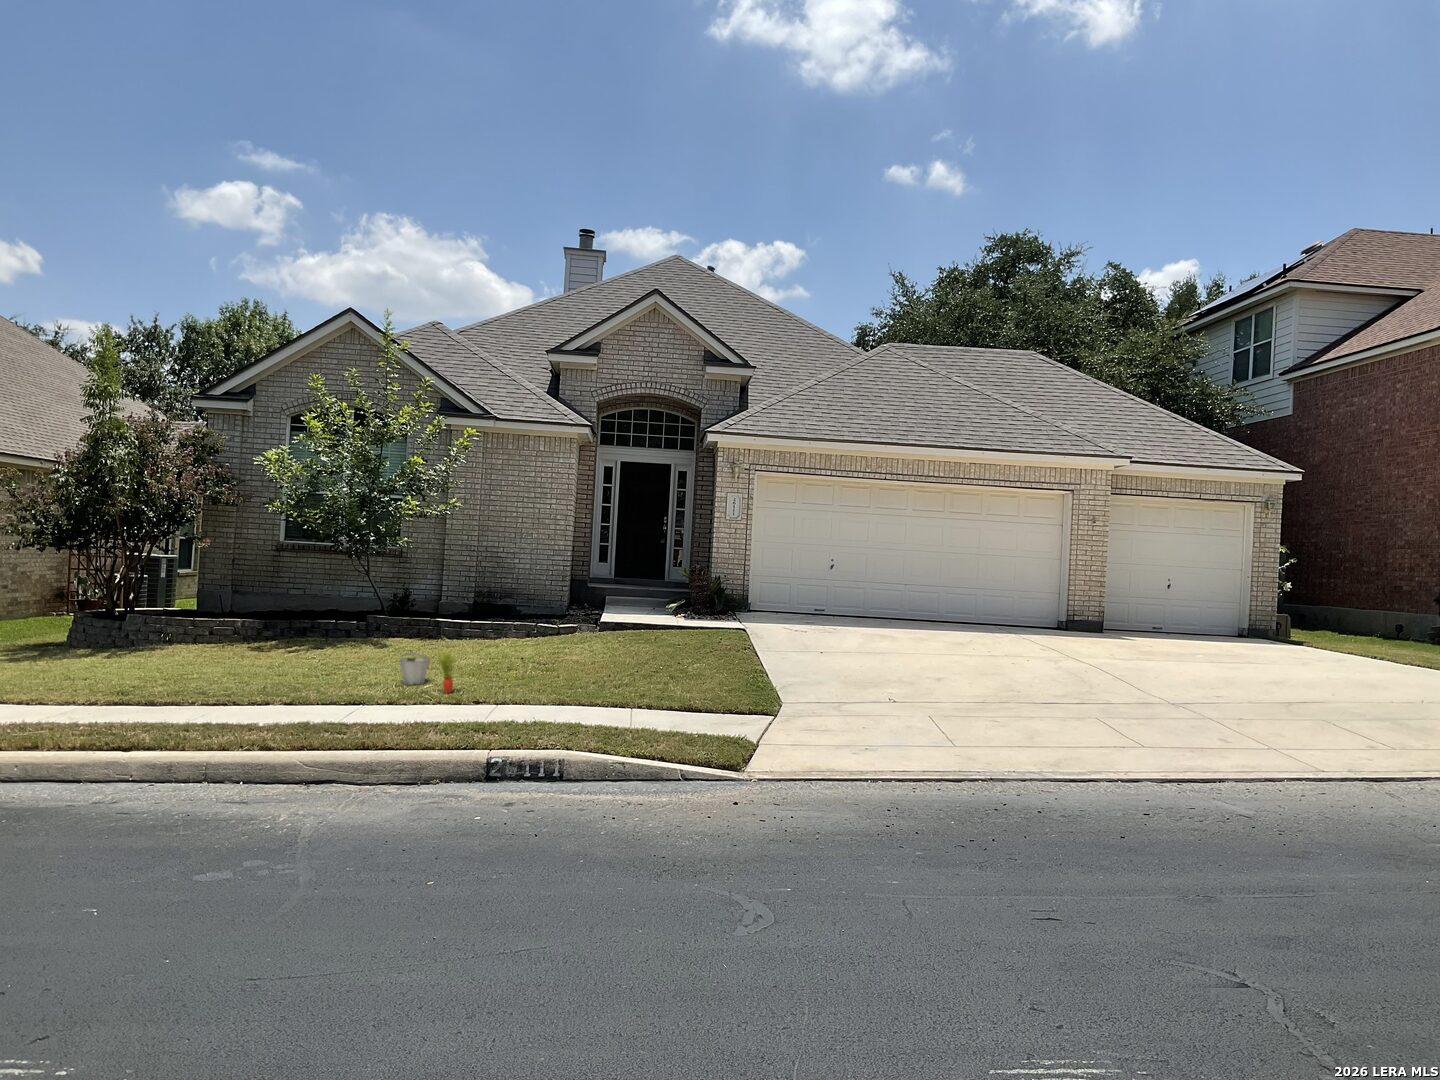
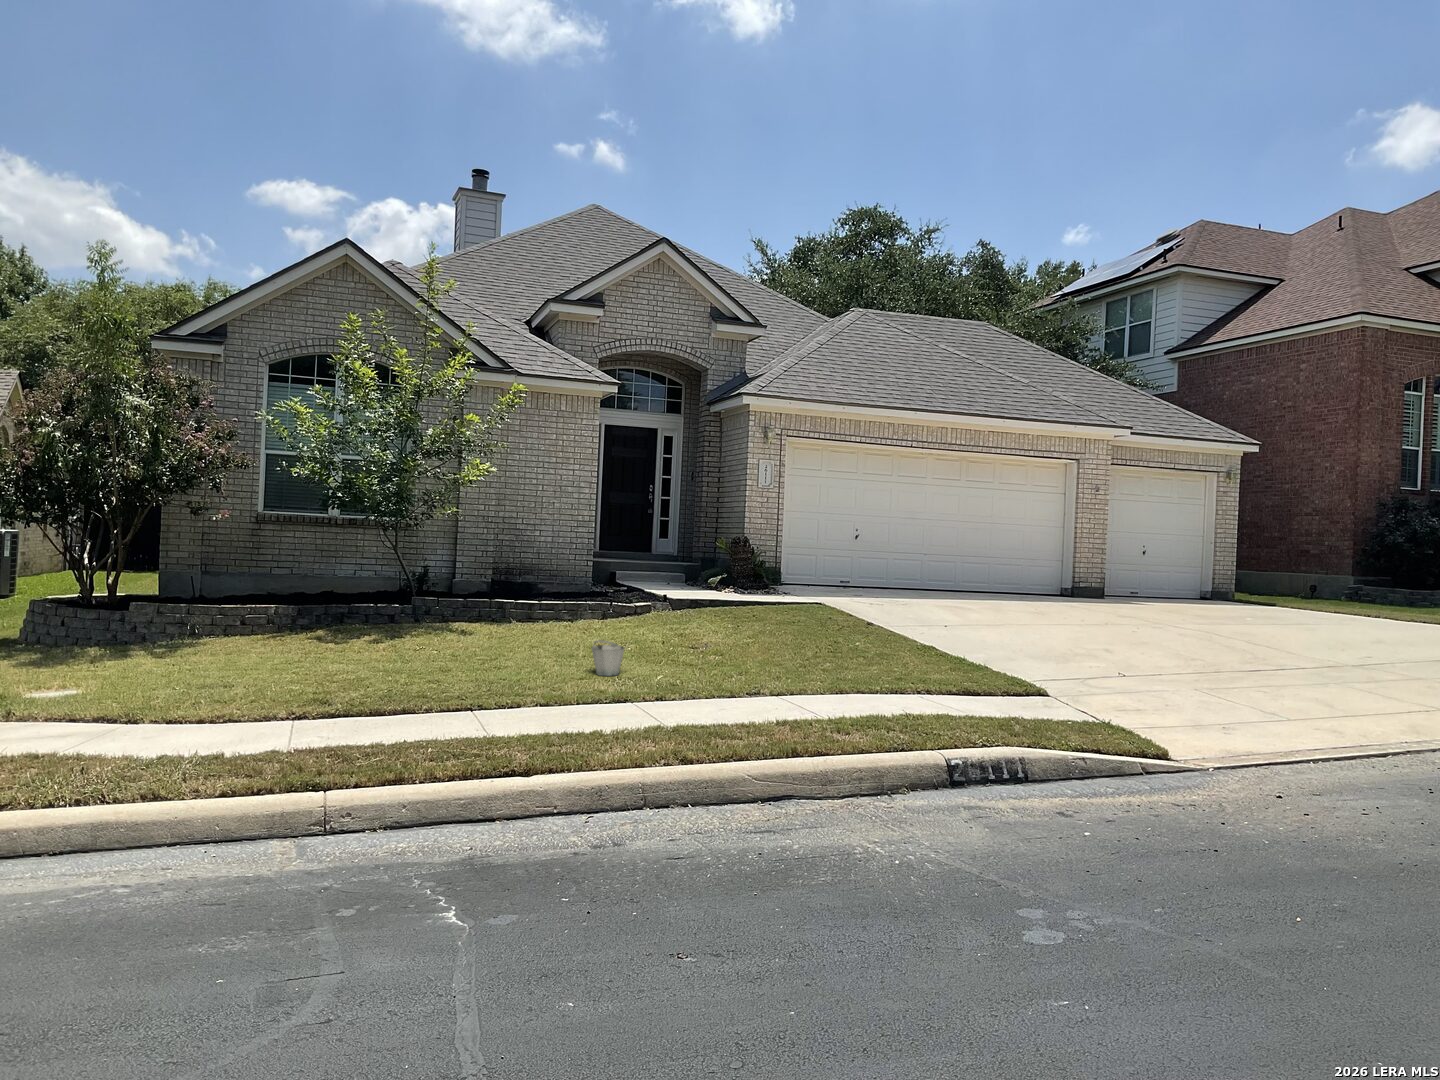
potted plant: present [438,648,455,693] -> none [655,633,677,684]

